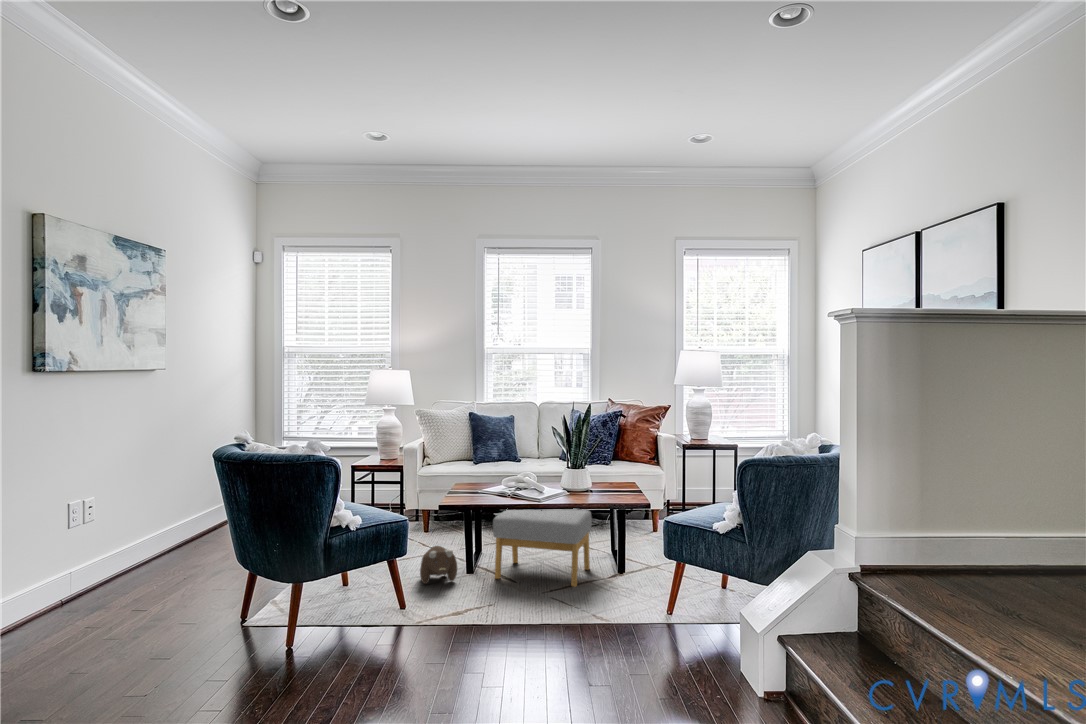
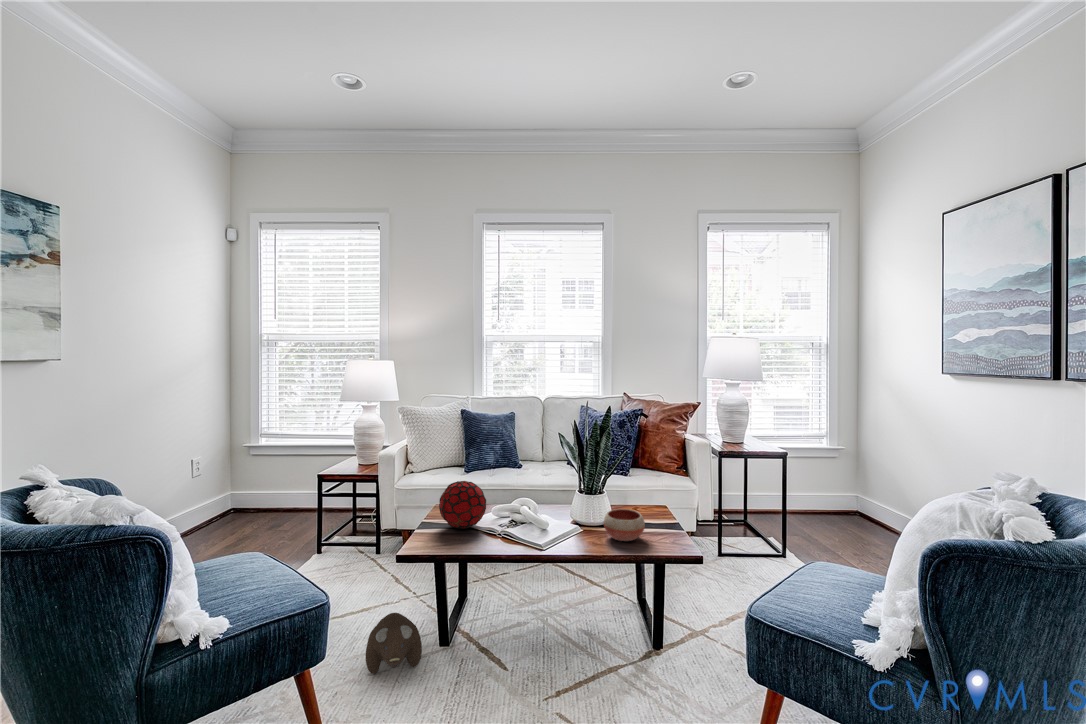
decorative orb: none [465,458,499,492] -> present [439,481,486,529]
bowl: none [583,476,613,497] -> present [604,509,645,541]
footstool: present [493,509,592,586] -> none [474,544,614,683]

